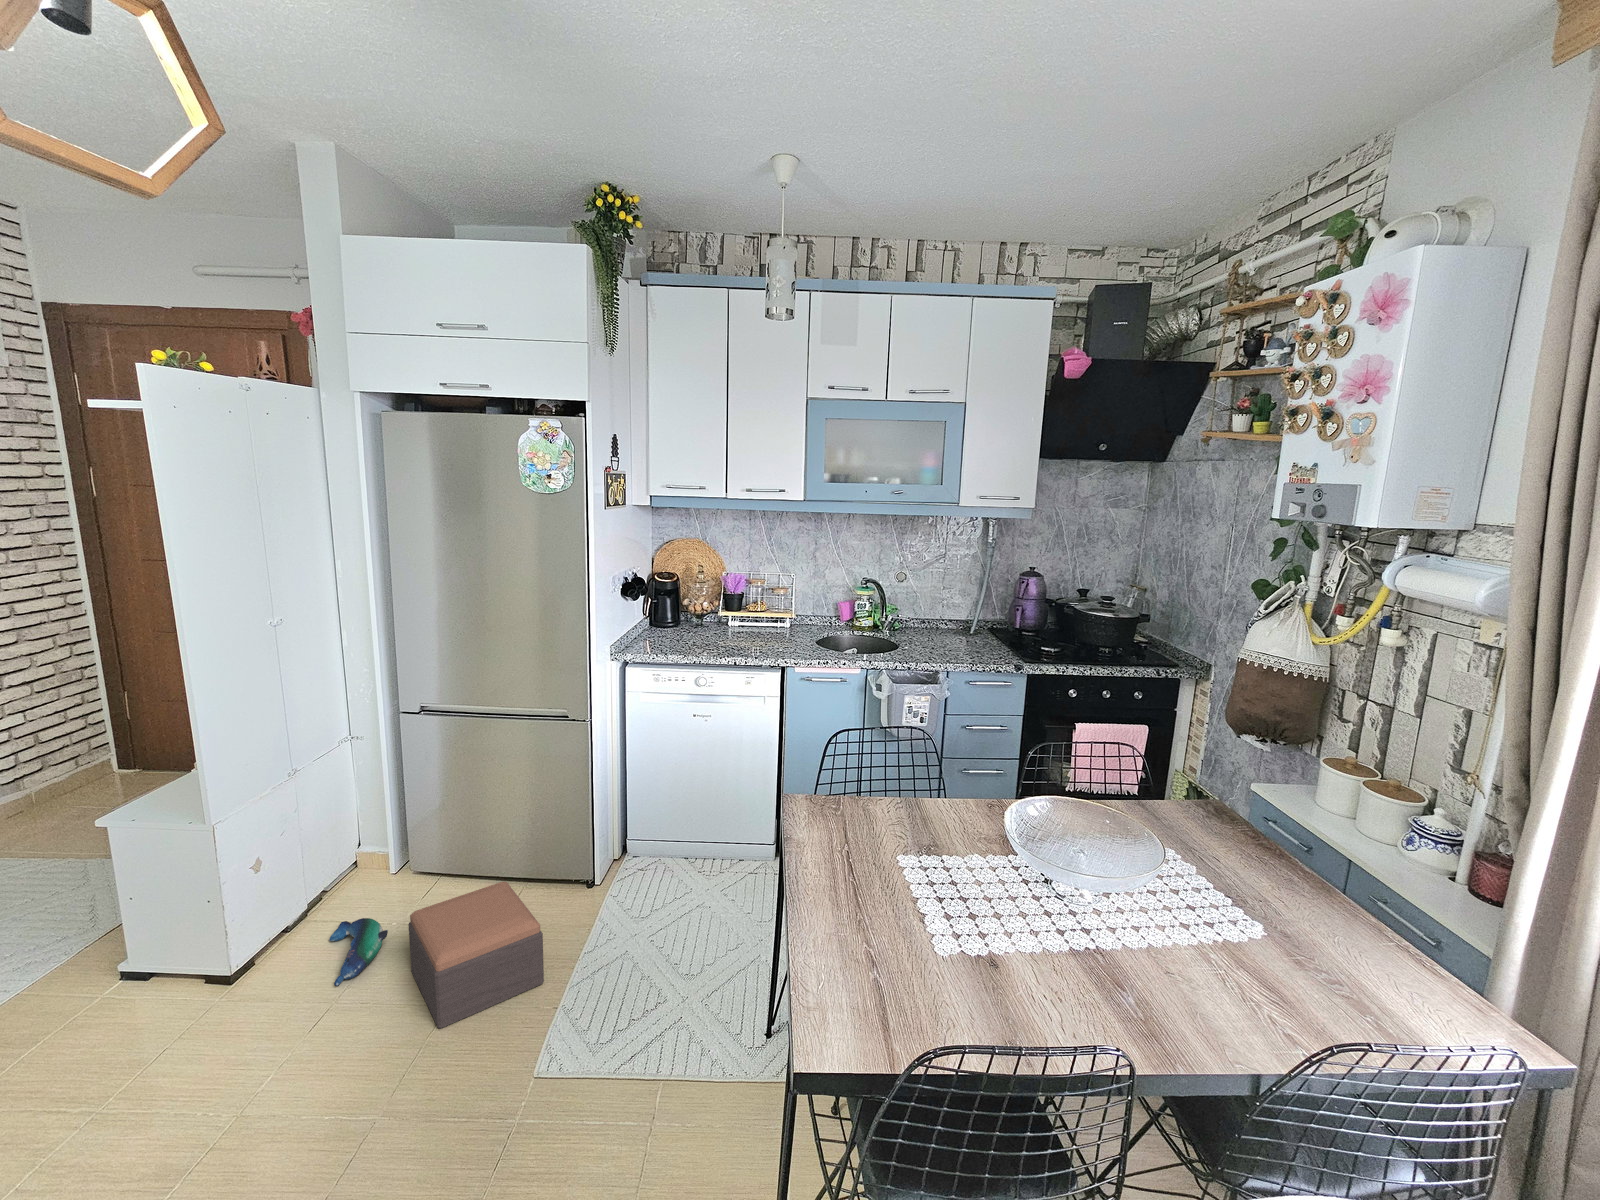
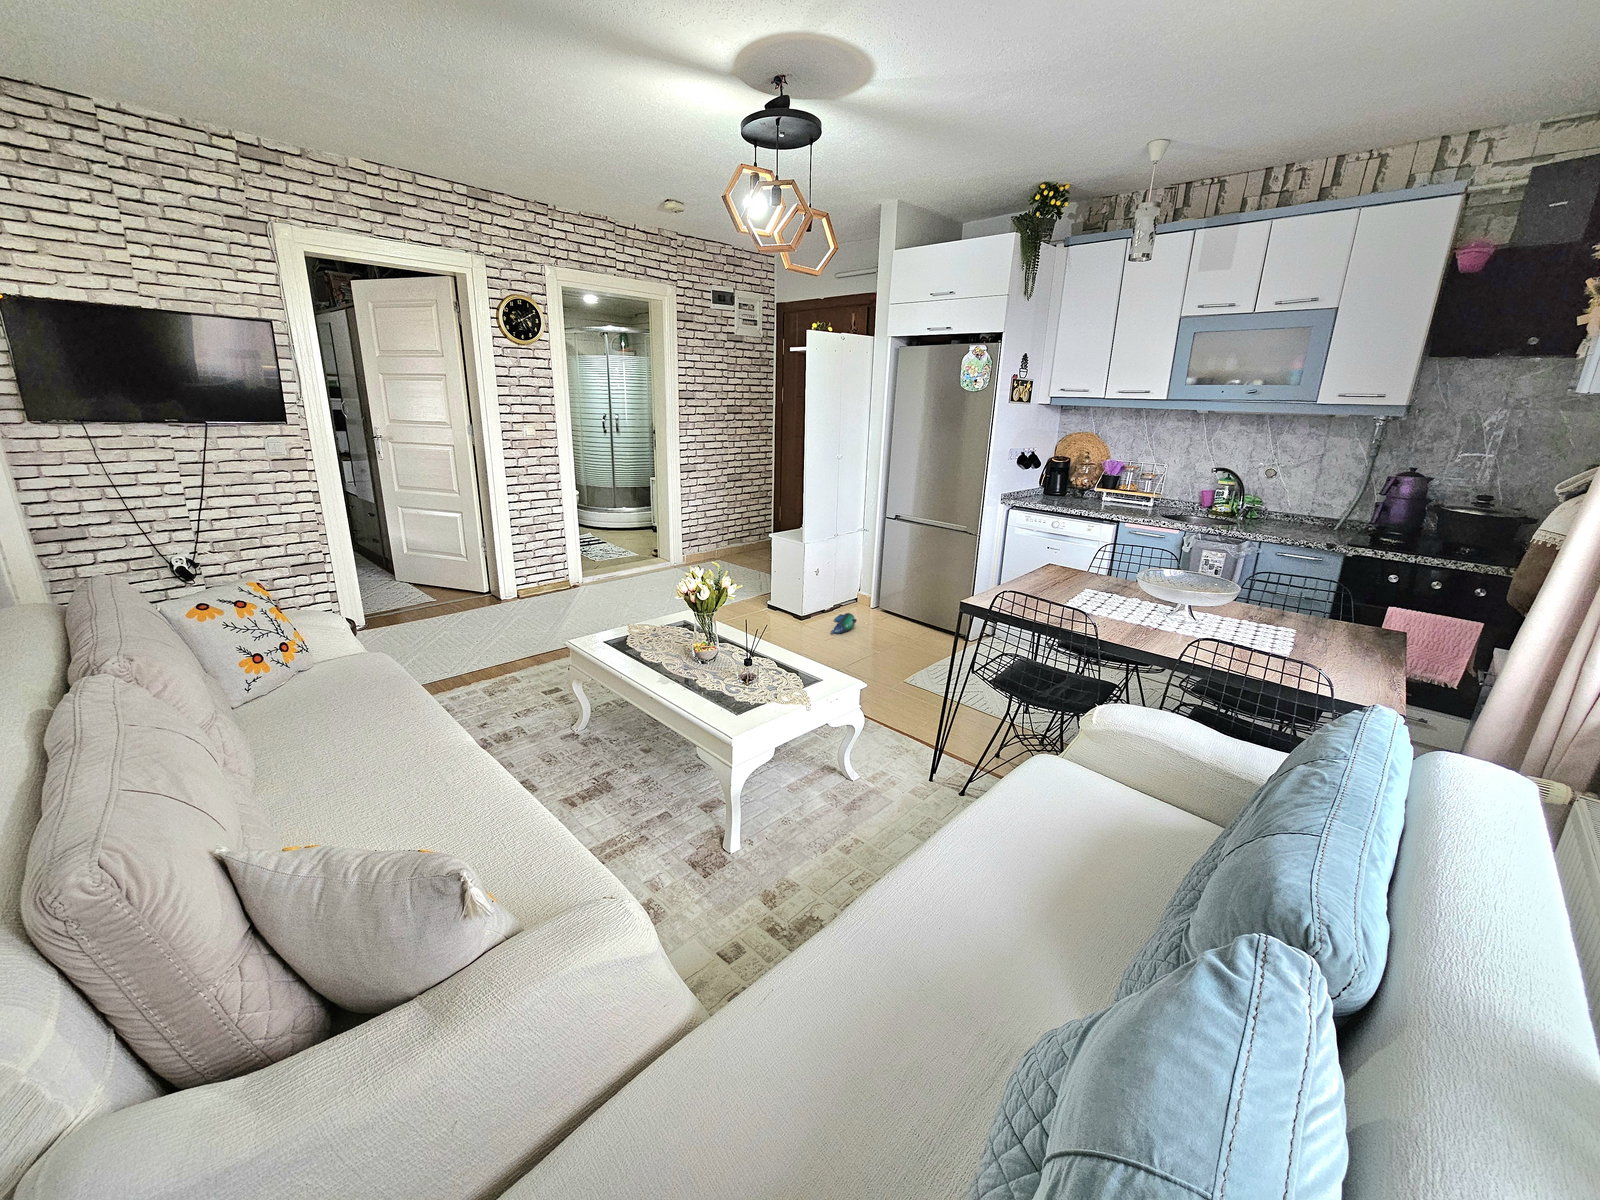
footstool: present [408,882,544,1029] -> none [862,608,920,661]

